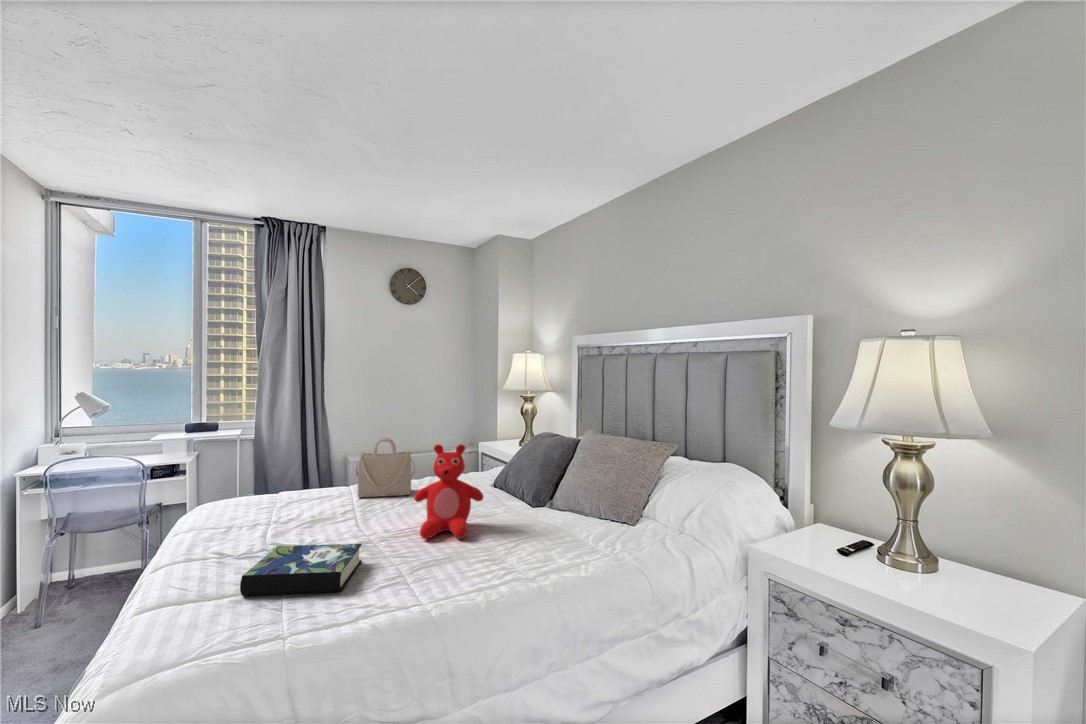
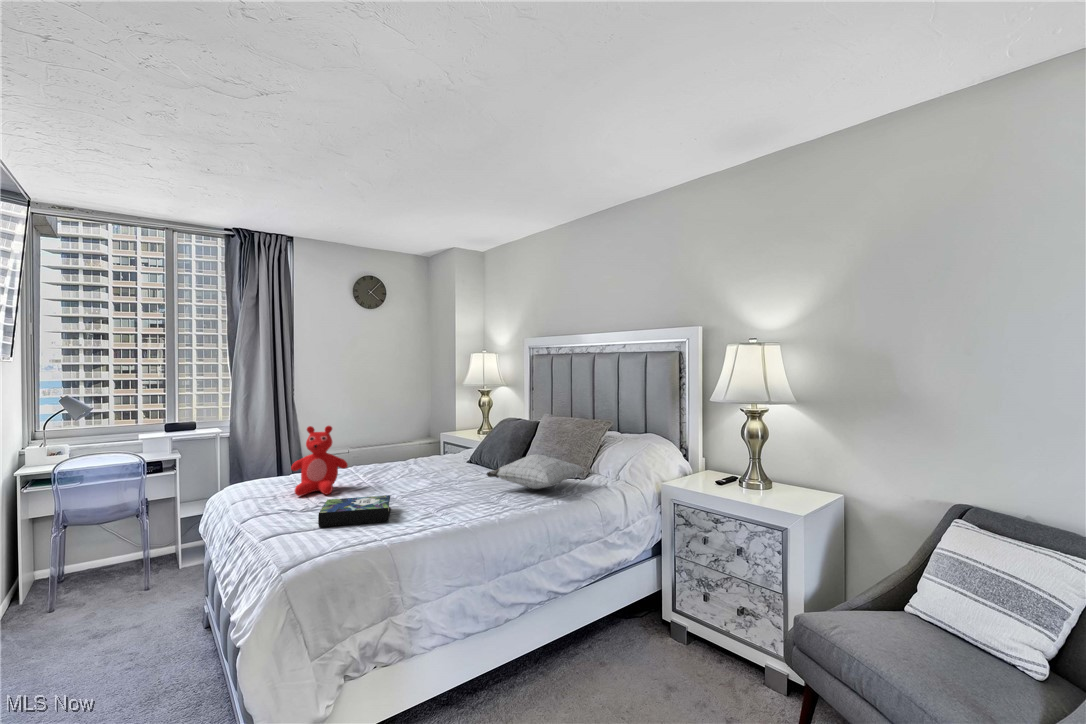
handbag: present [356,437,414,497] -> none [353,426,402,476]
teddy bear: present [414,444,483,539] -> present [291,426,348,496]
pillow: none [501,490,636,540] -> present [486,454,584,489]

